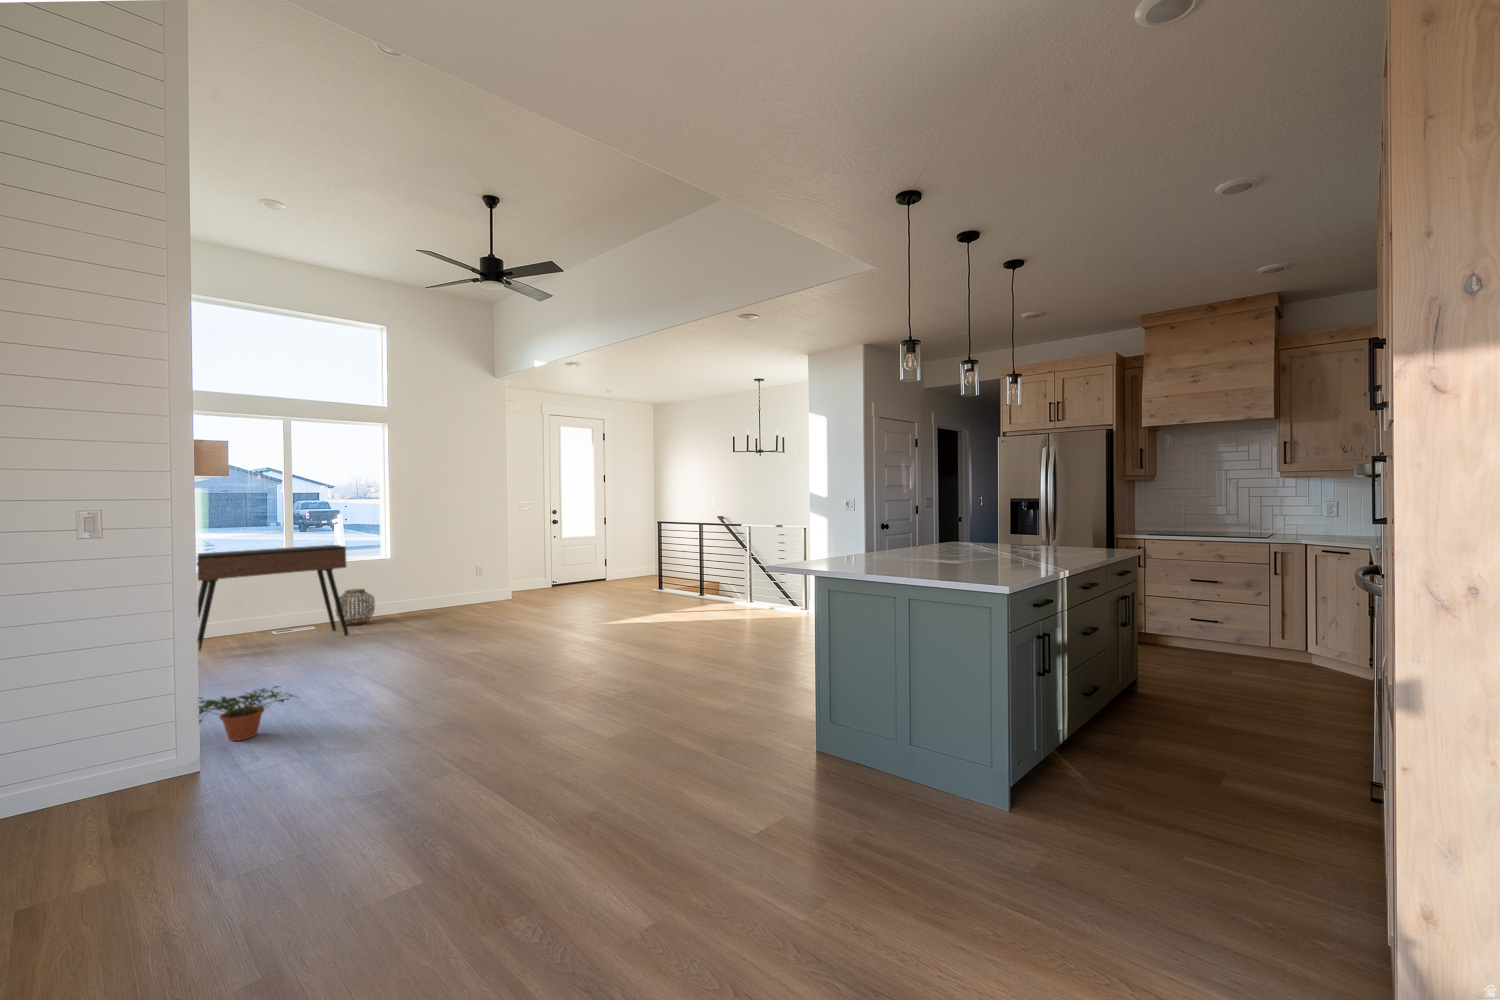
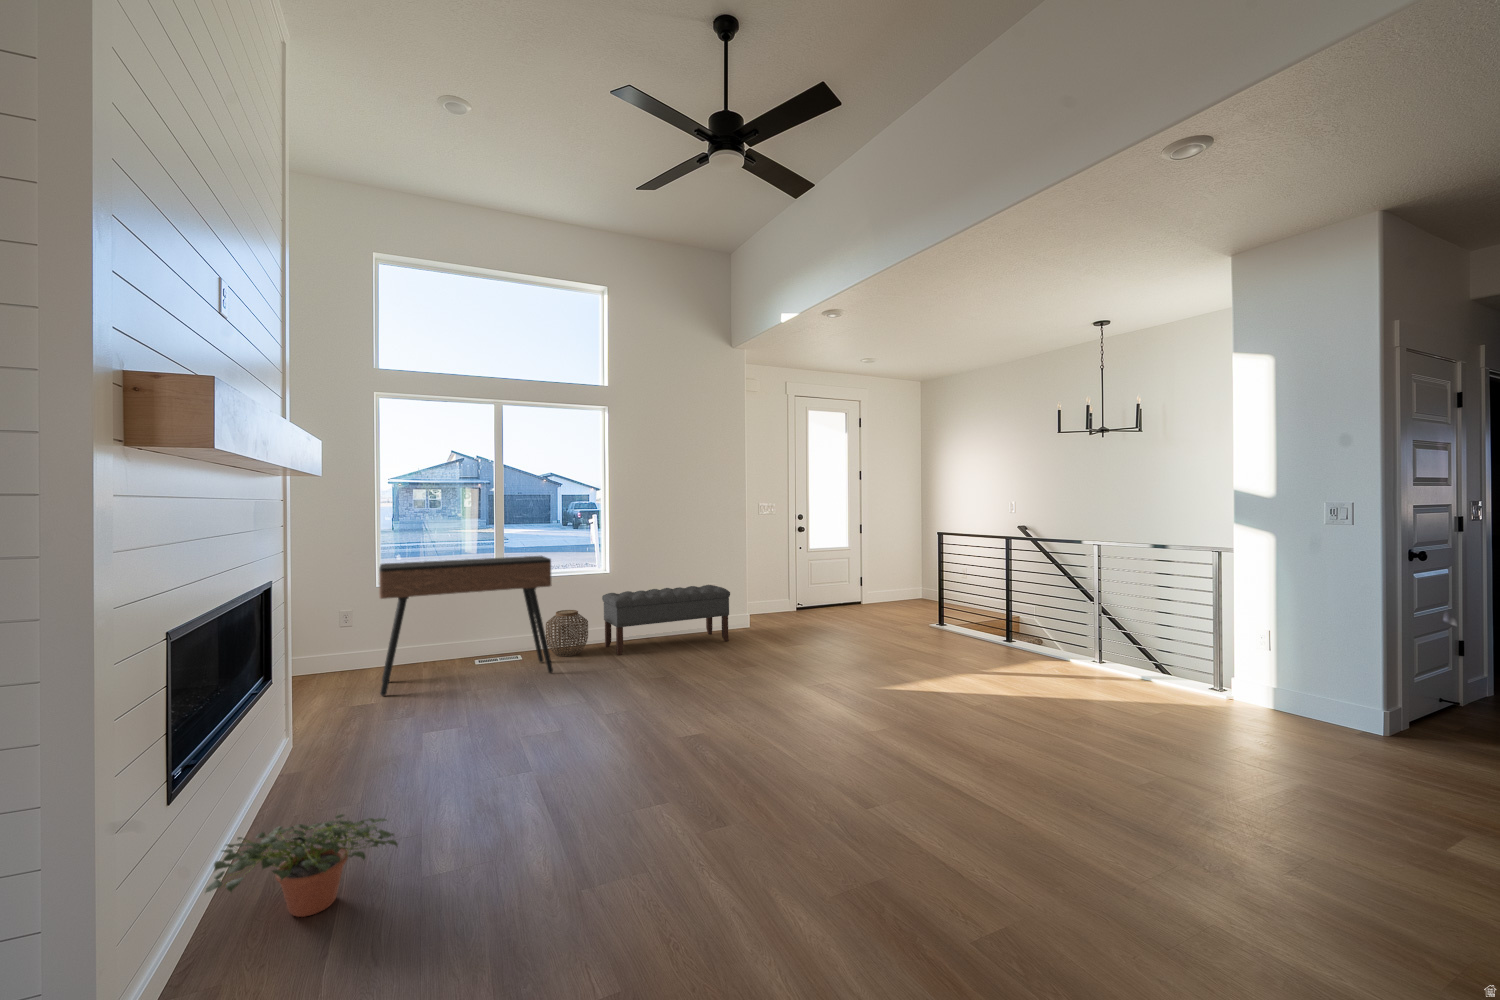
bench: none [385,566,497,622] -> present [602,585,730,655]

